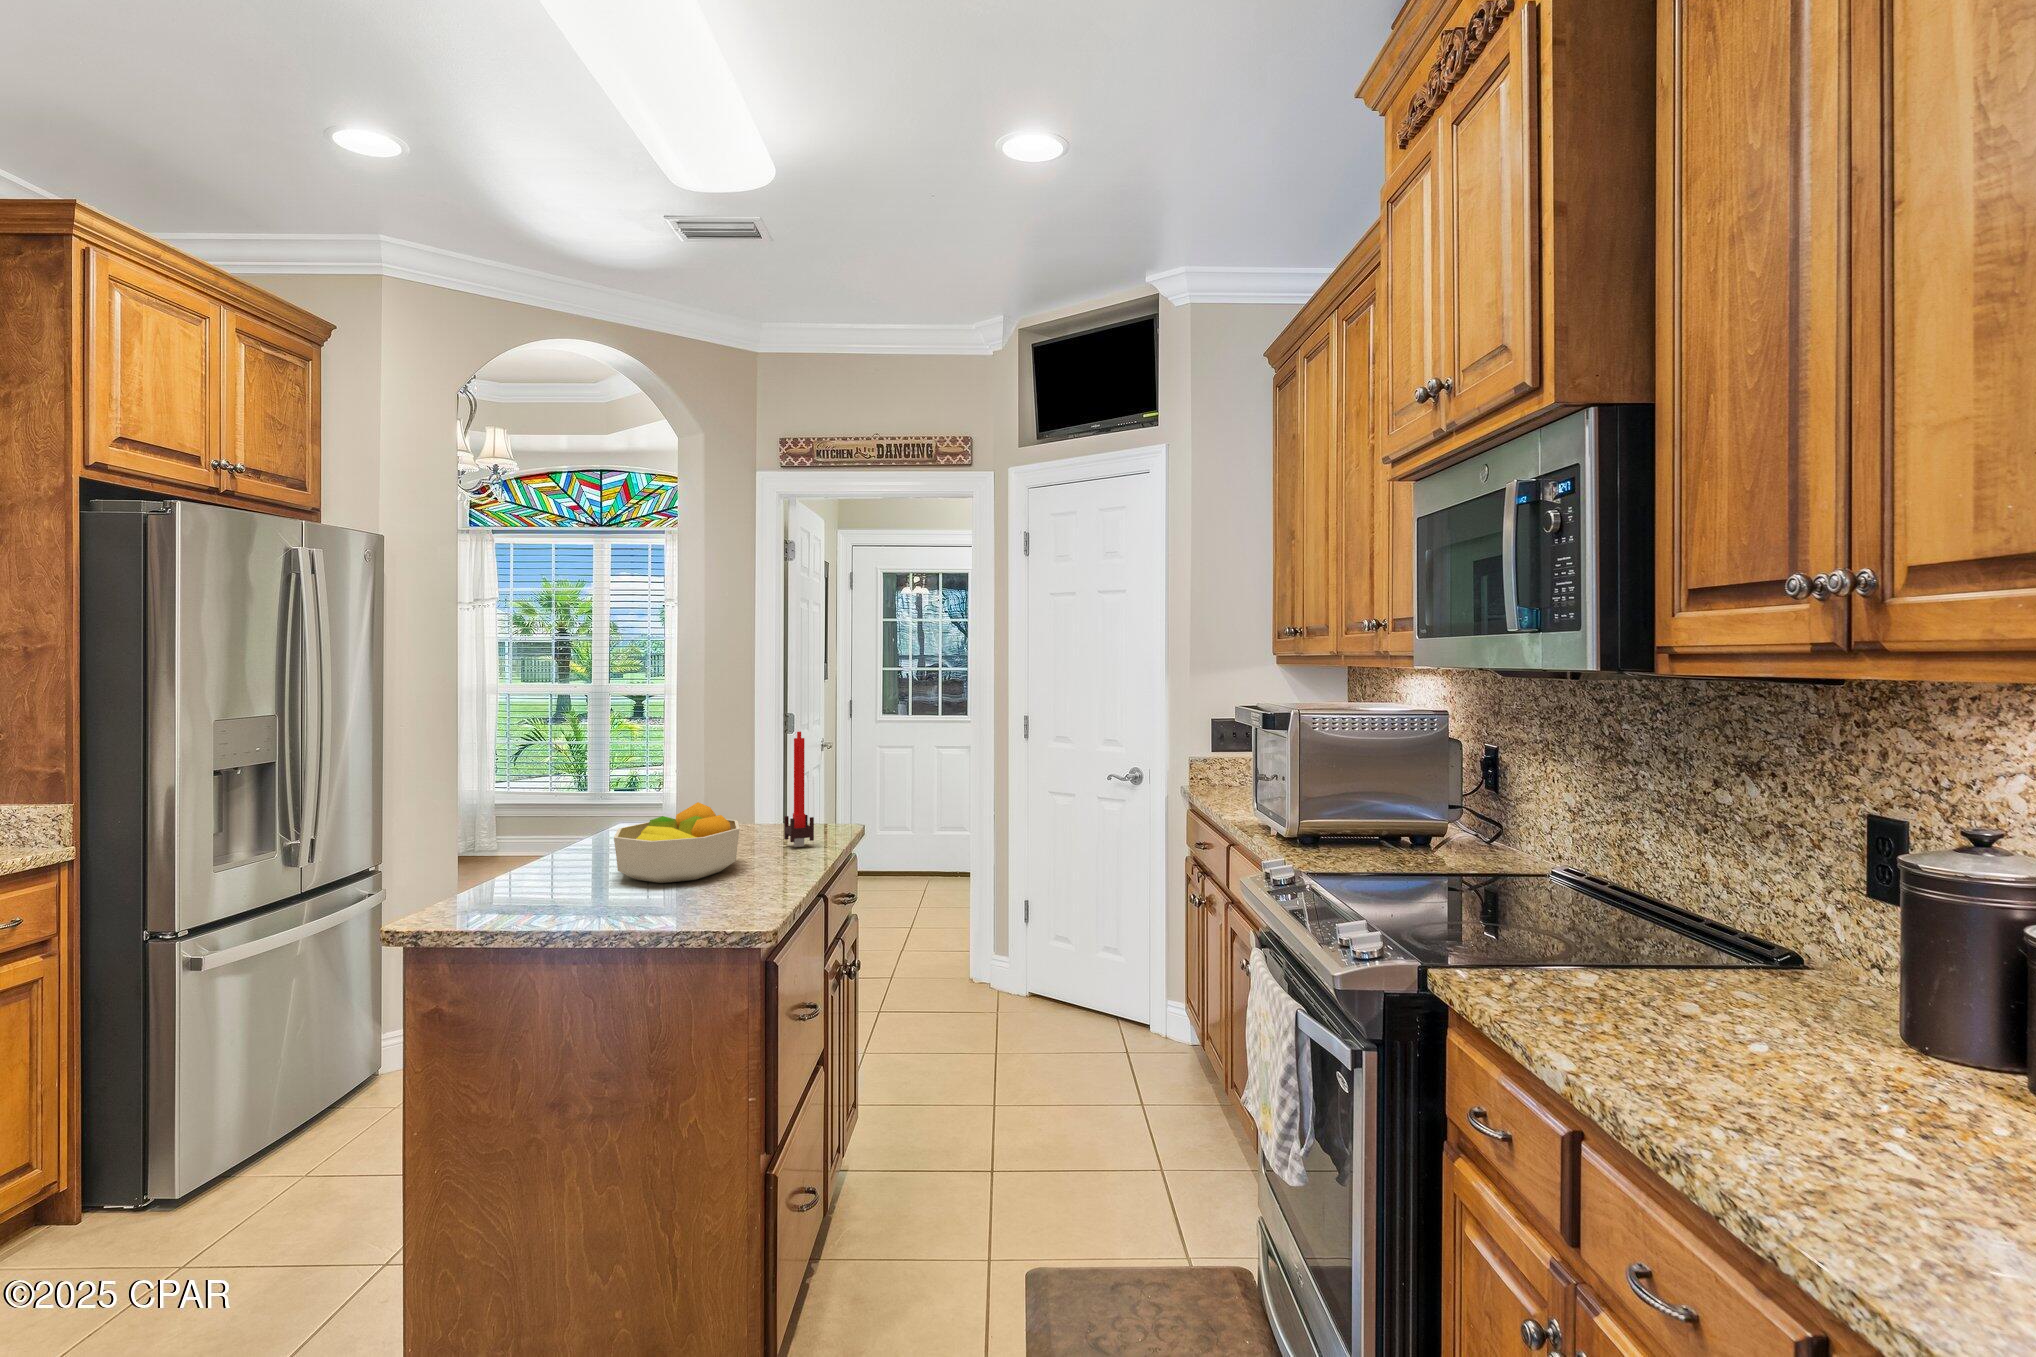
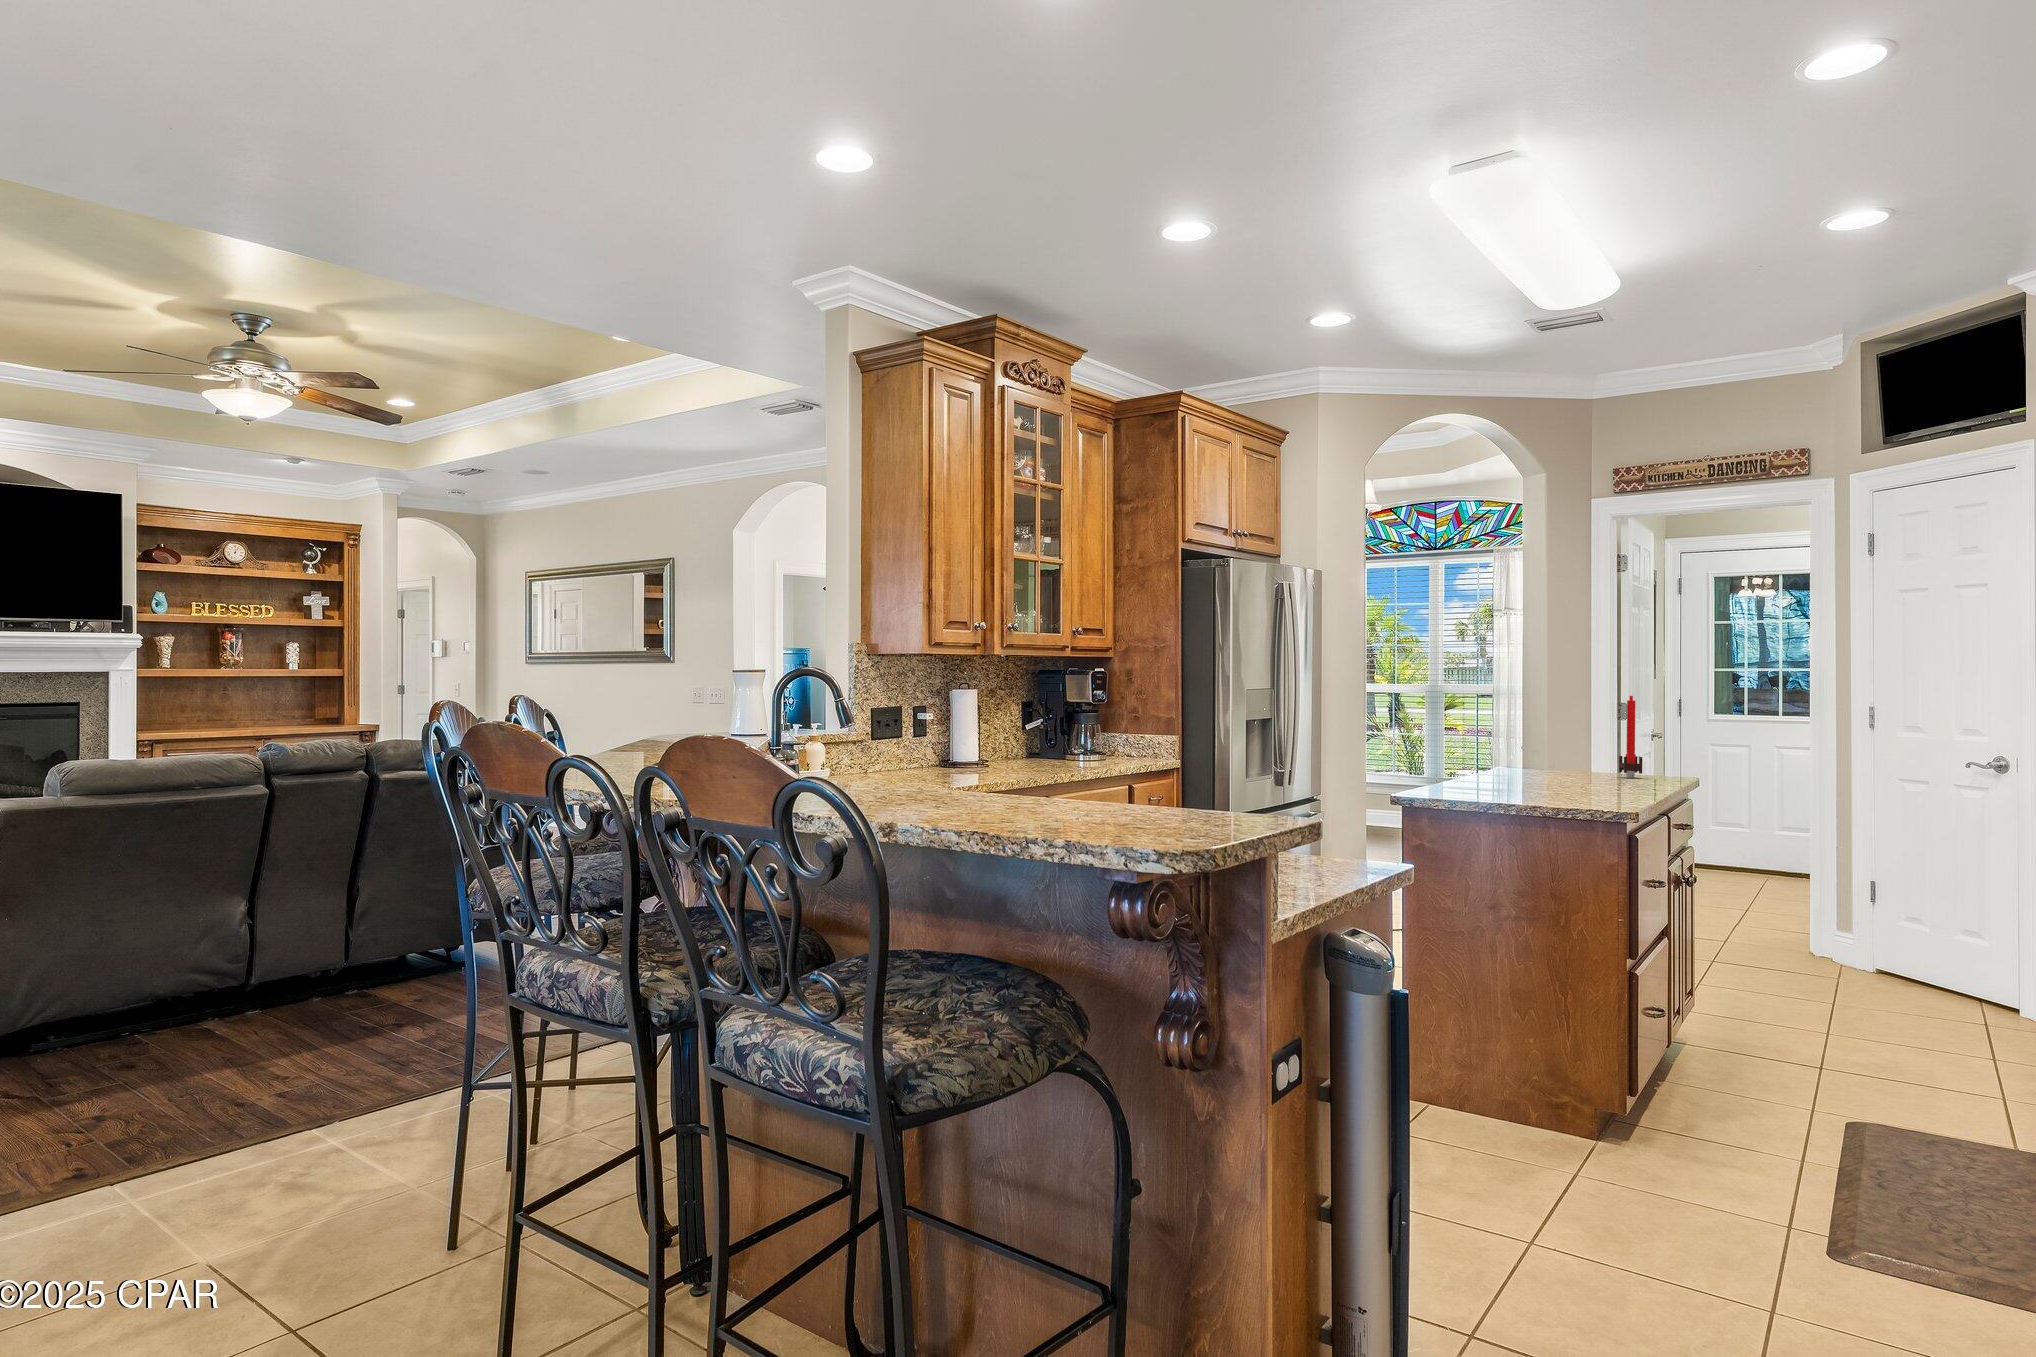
fruit bowl: present [614,802,740,883] -> none [1505,738,1588,782]

